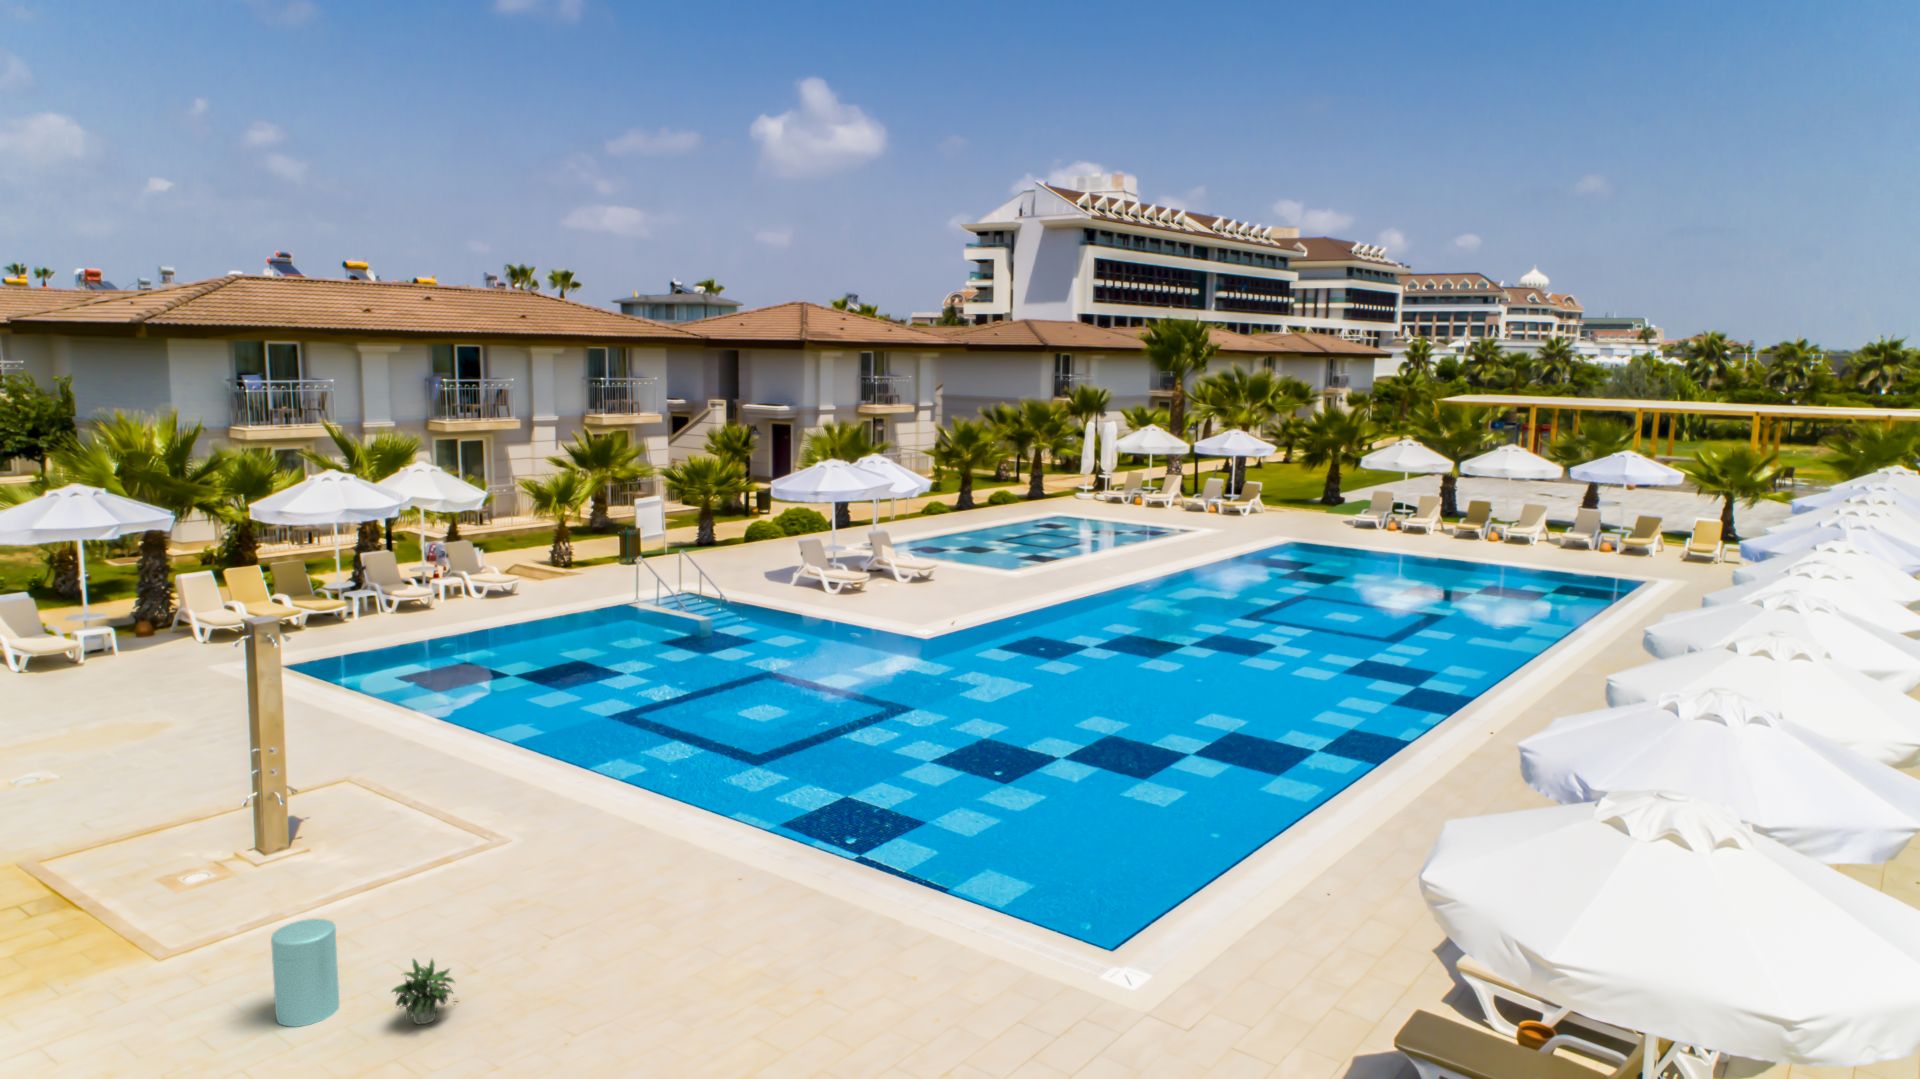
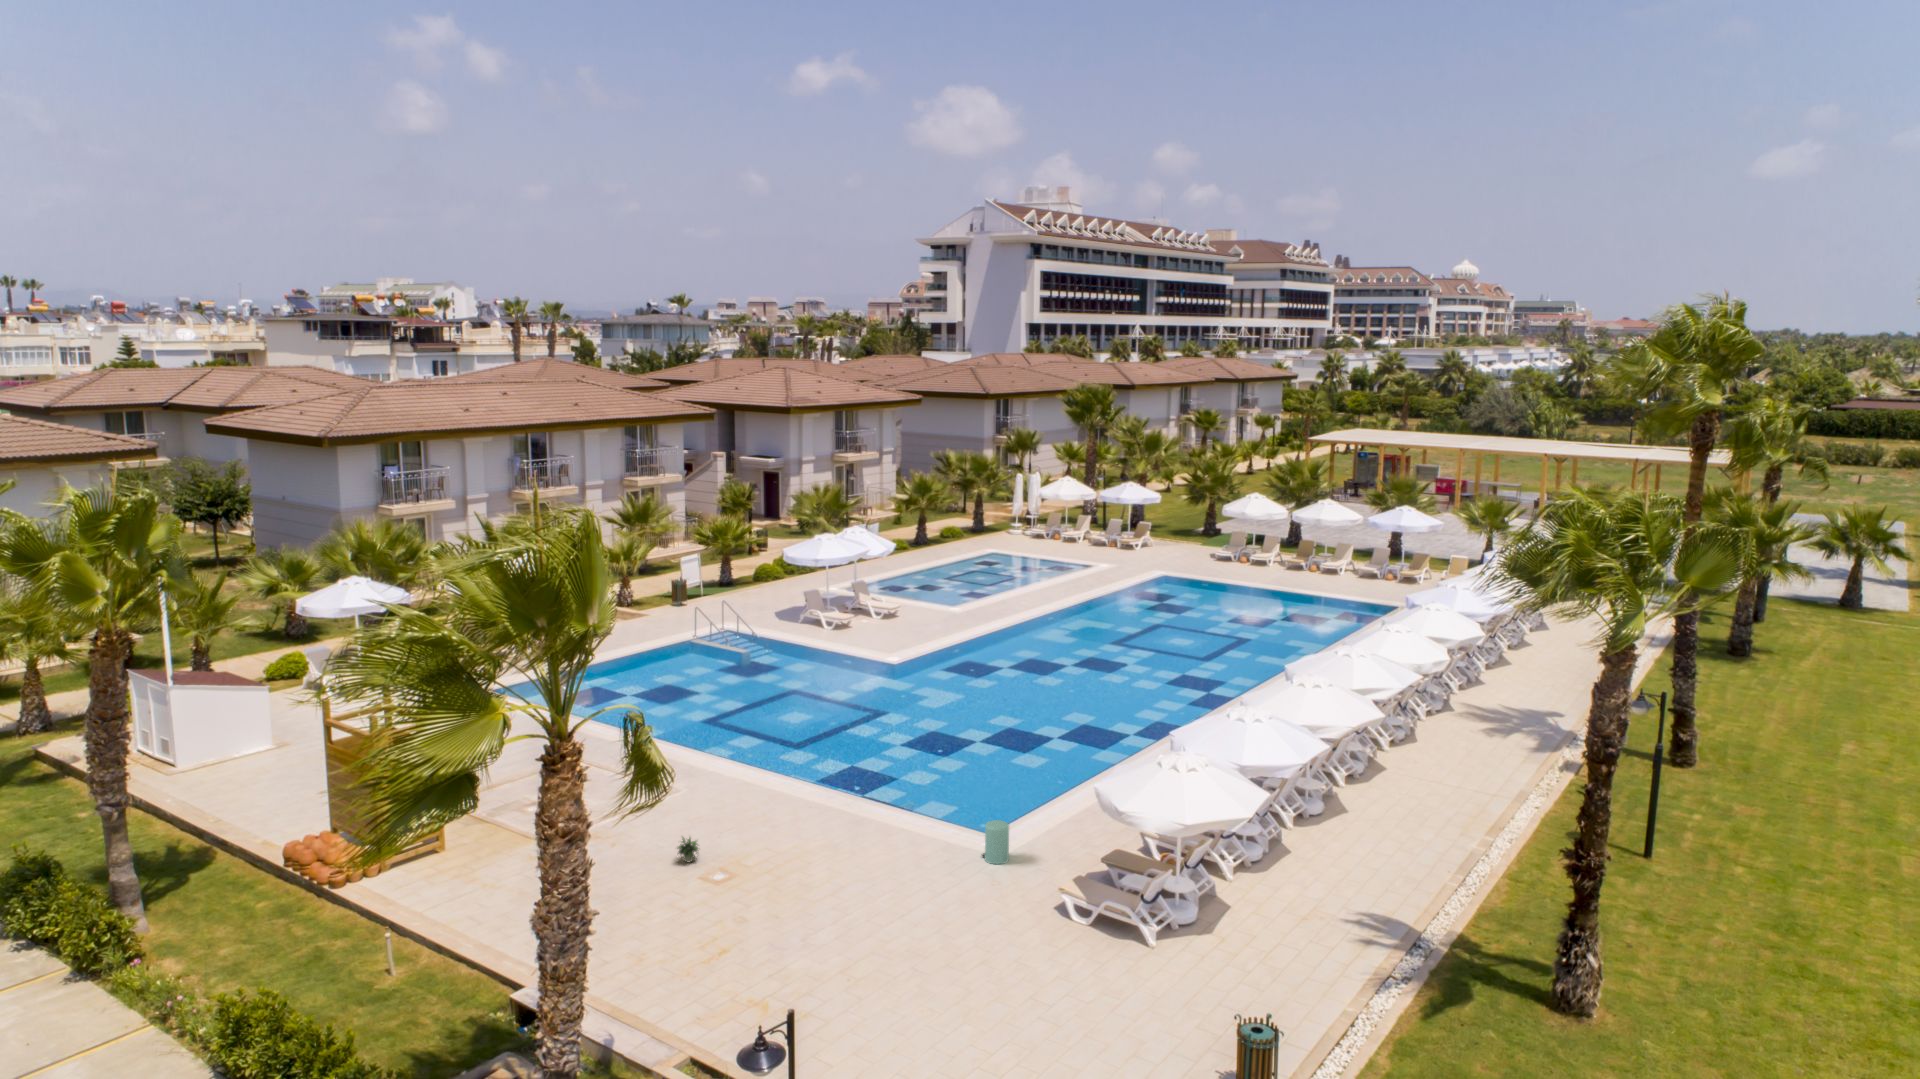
trash can: present [271,919,339,1027] -> present [983,820,1009,864]

